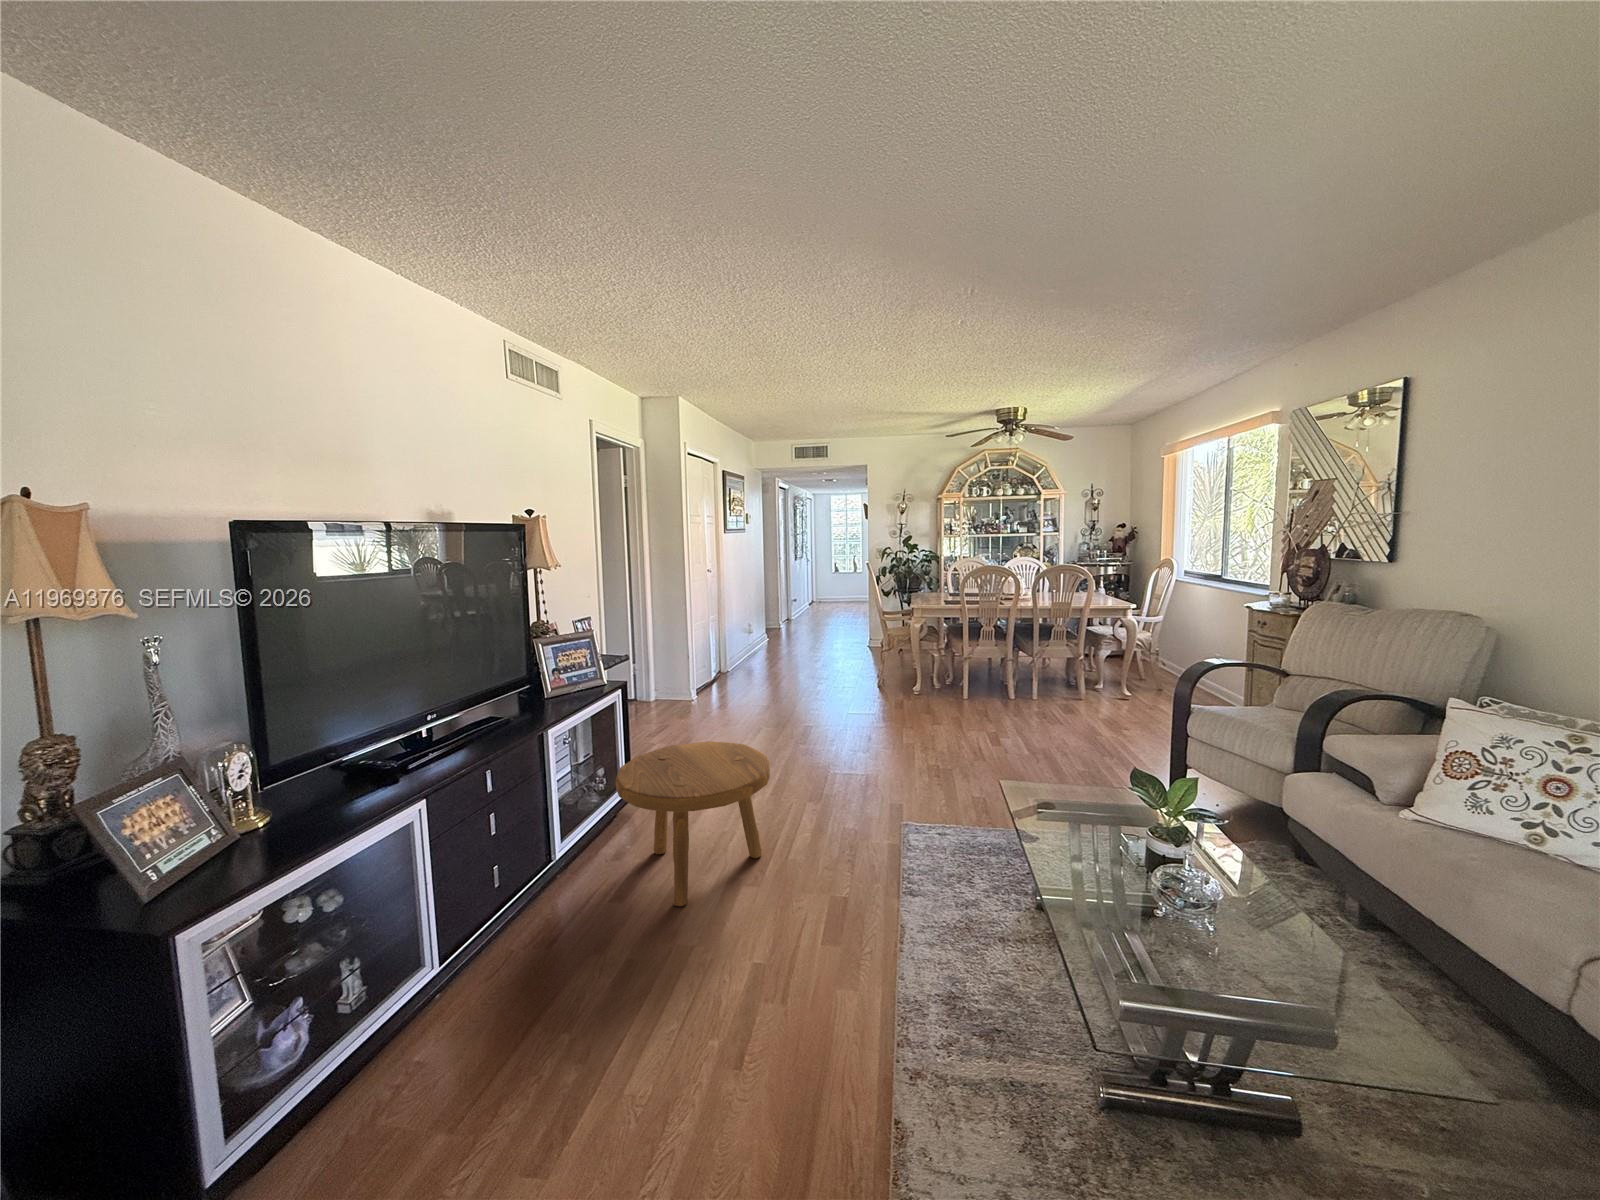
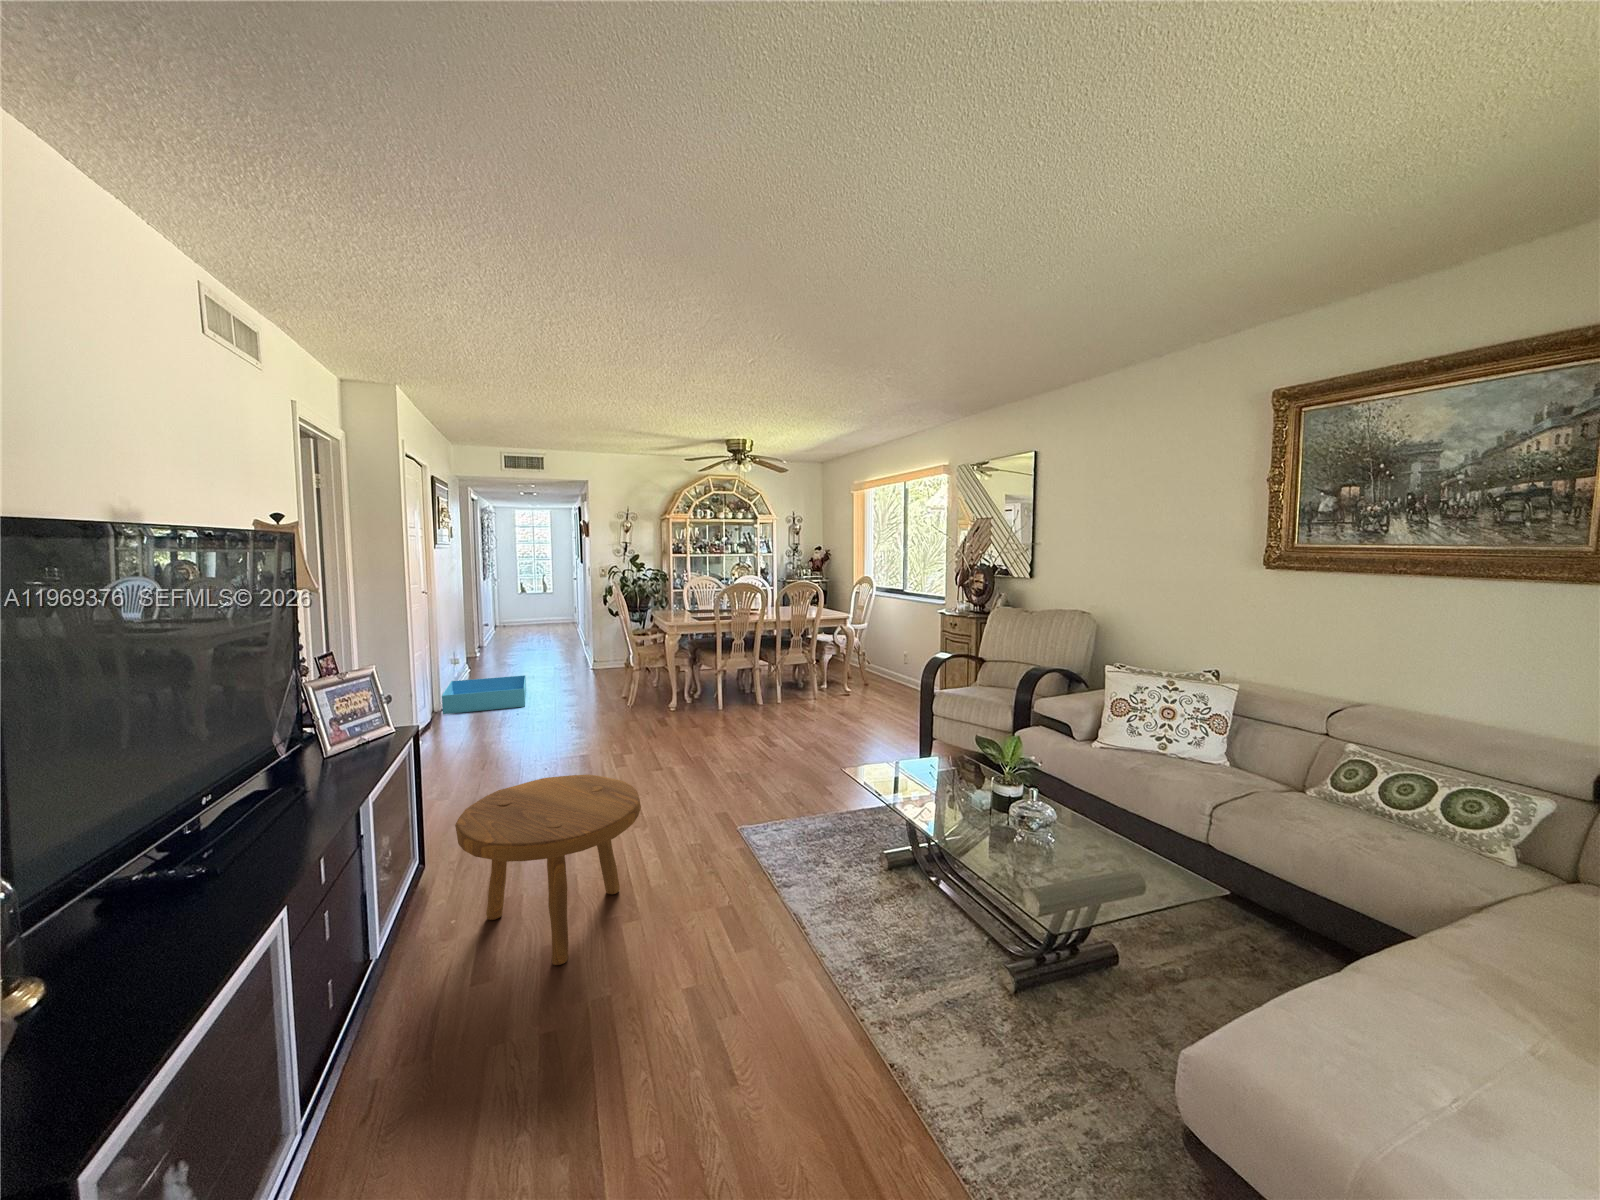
storage bin: none [726,648,799,676] -> present [442,675,526,714]

